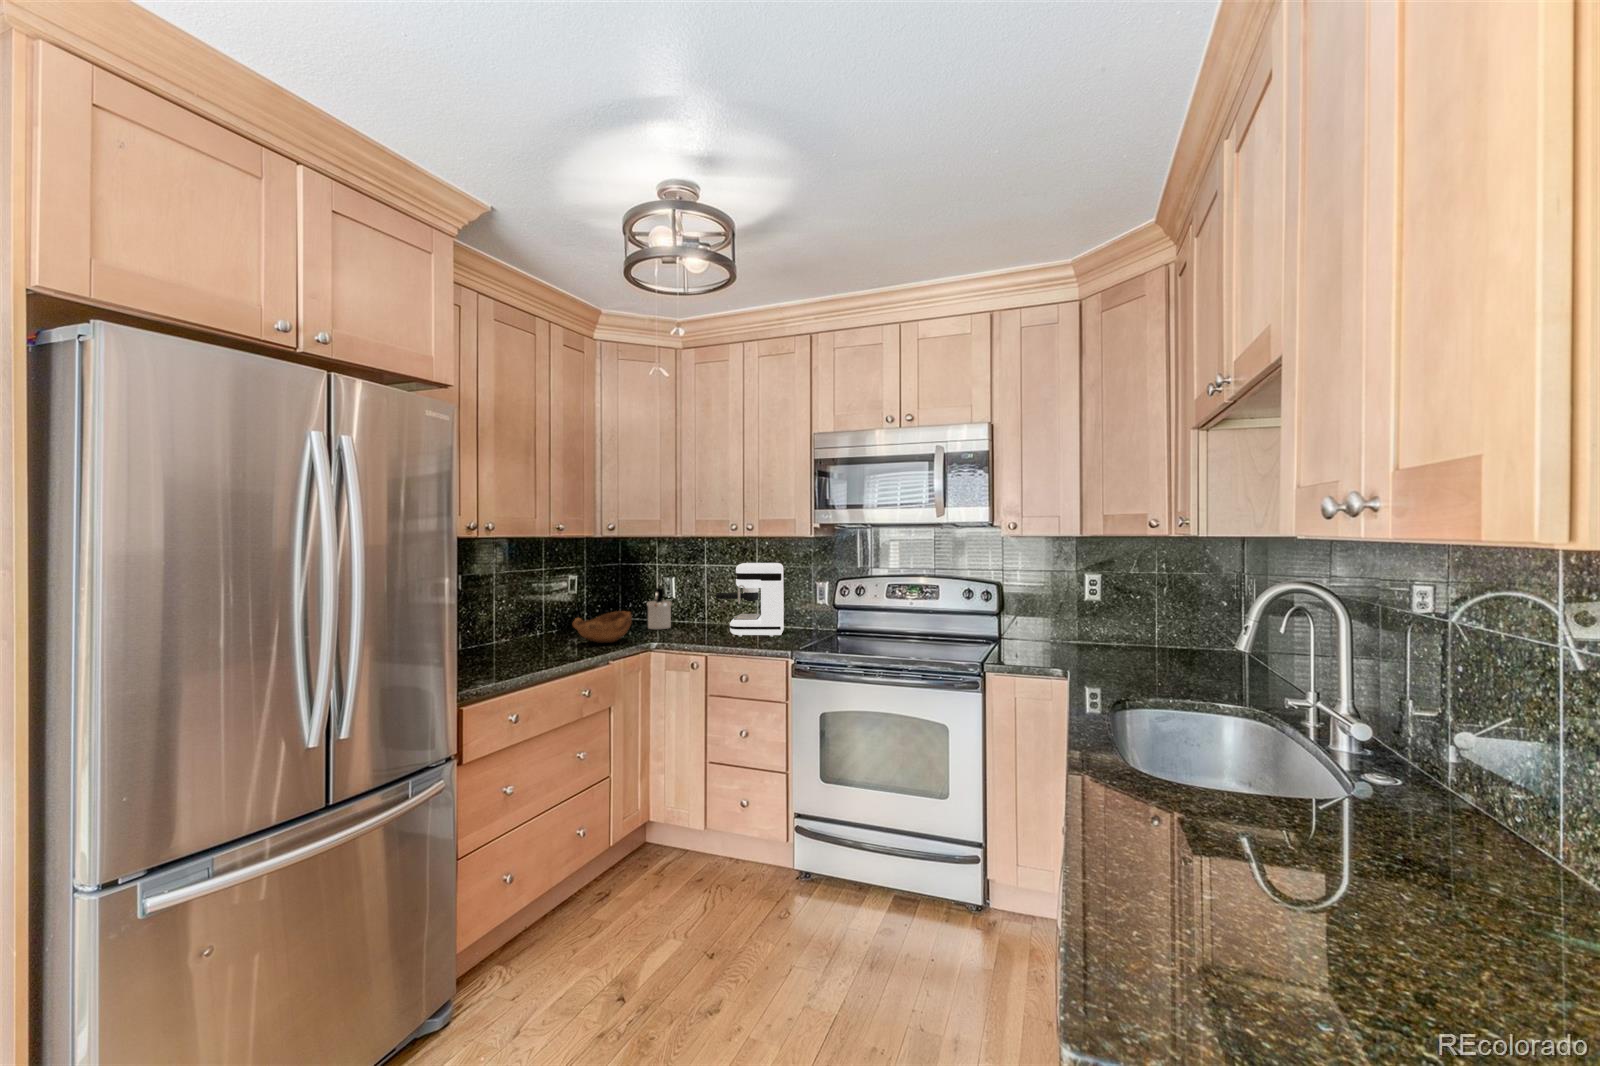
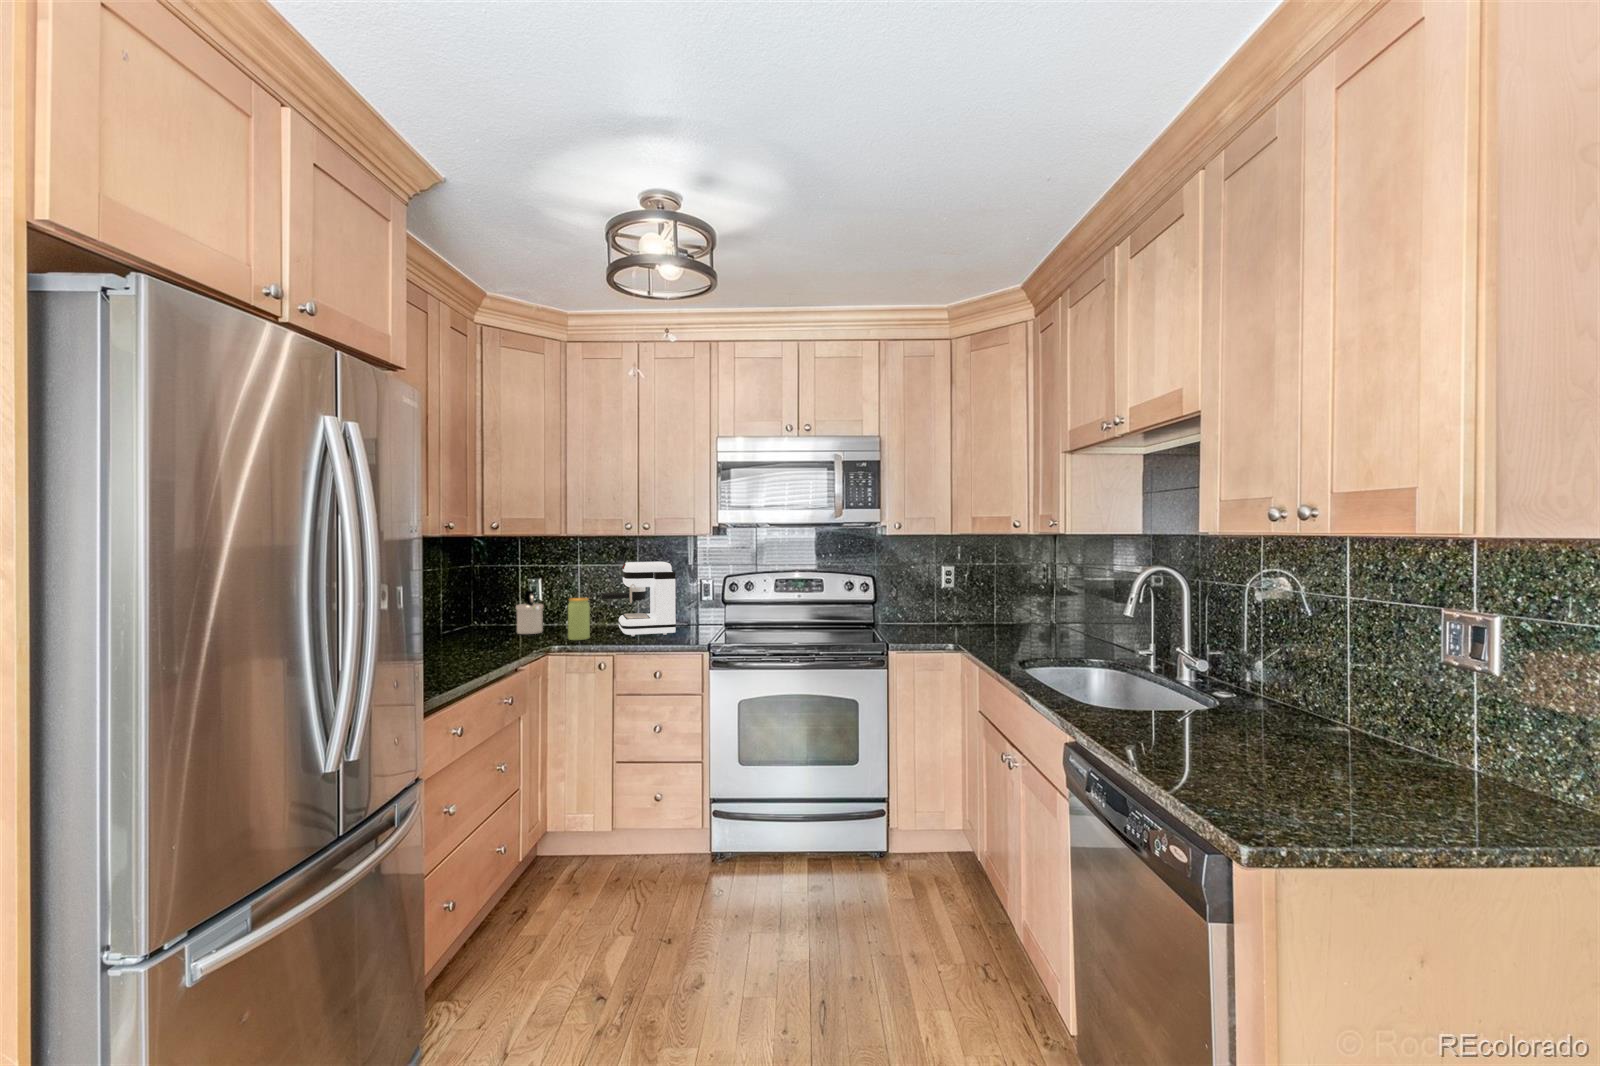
jar: none [680,597,700,638] -> present [568,598,590,640]
wooden bowl: present [572,611,632,643] -> none [454,615,520,650]

